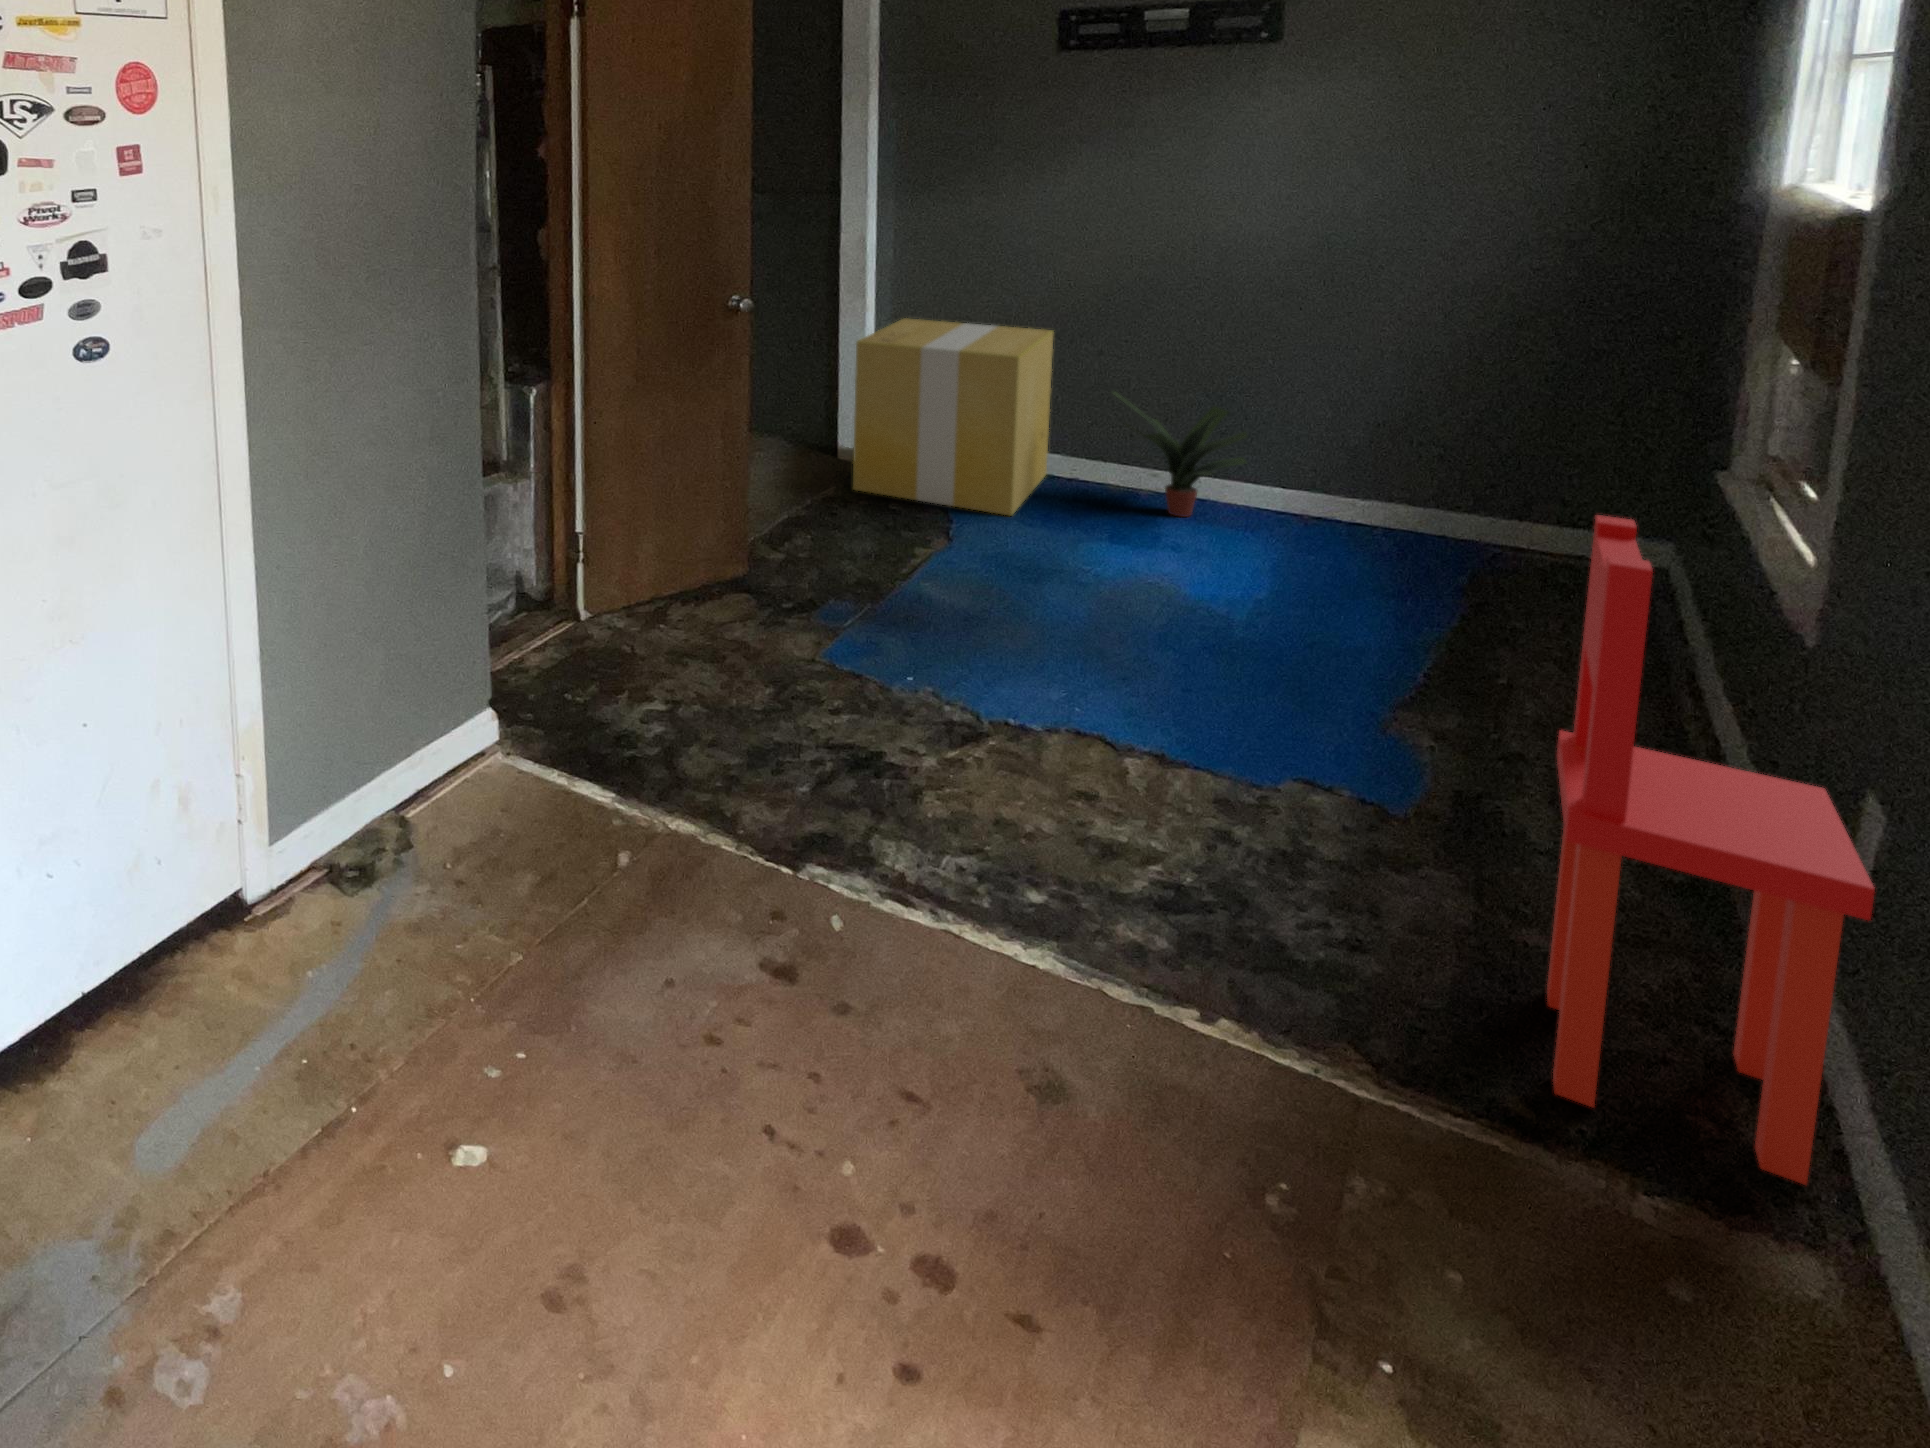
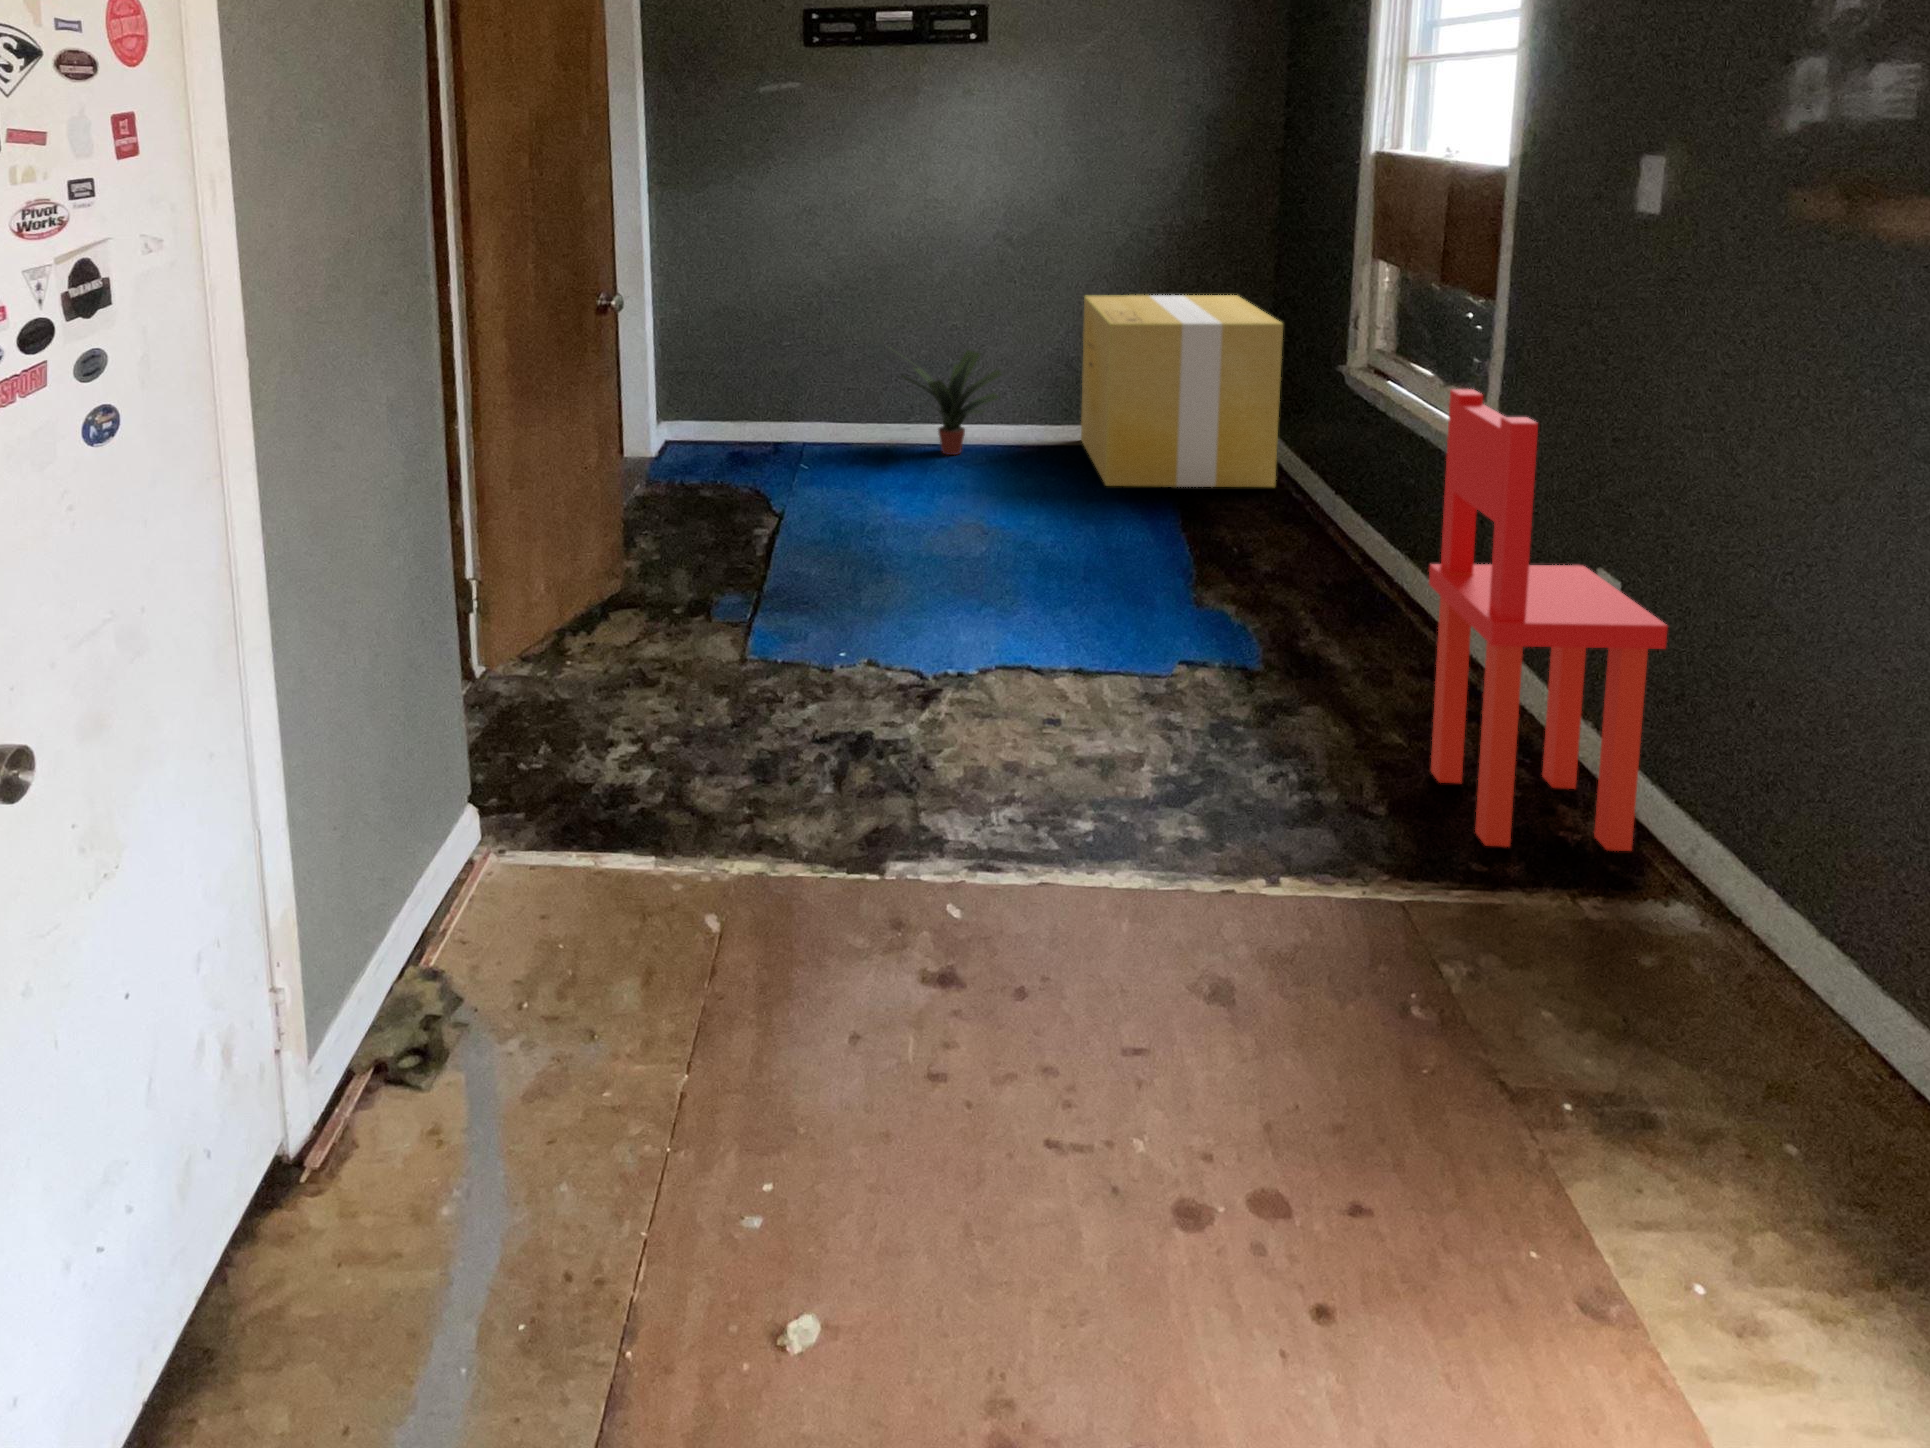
cardboard box: present [853,318,1054,515] -> present [1081,295,1283,487]

